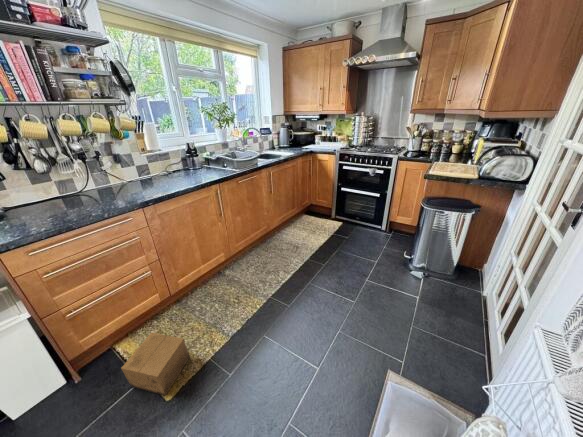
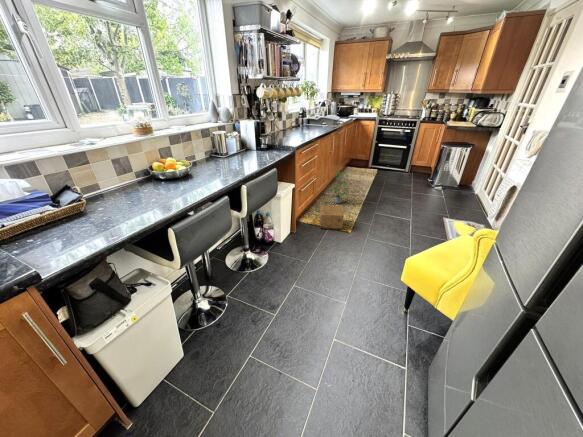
potted plant: none [211,254,234,305] -> present [331,172,348,203]

